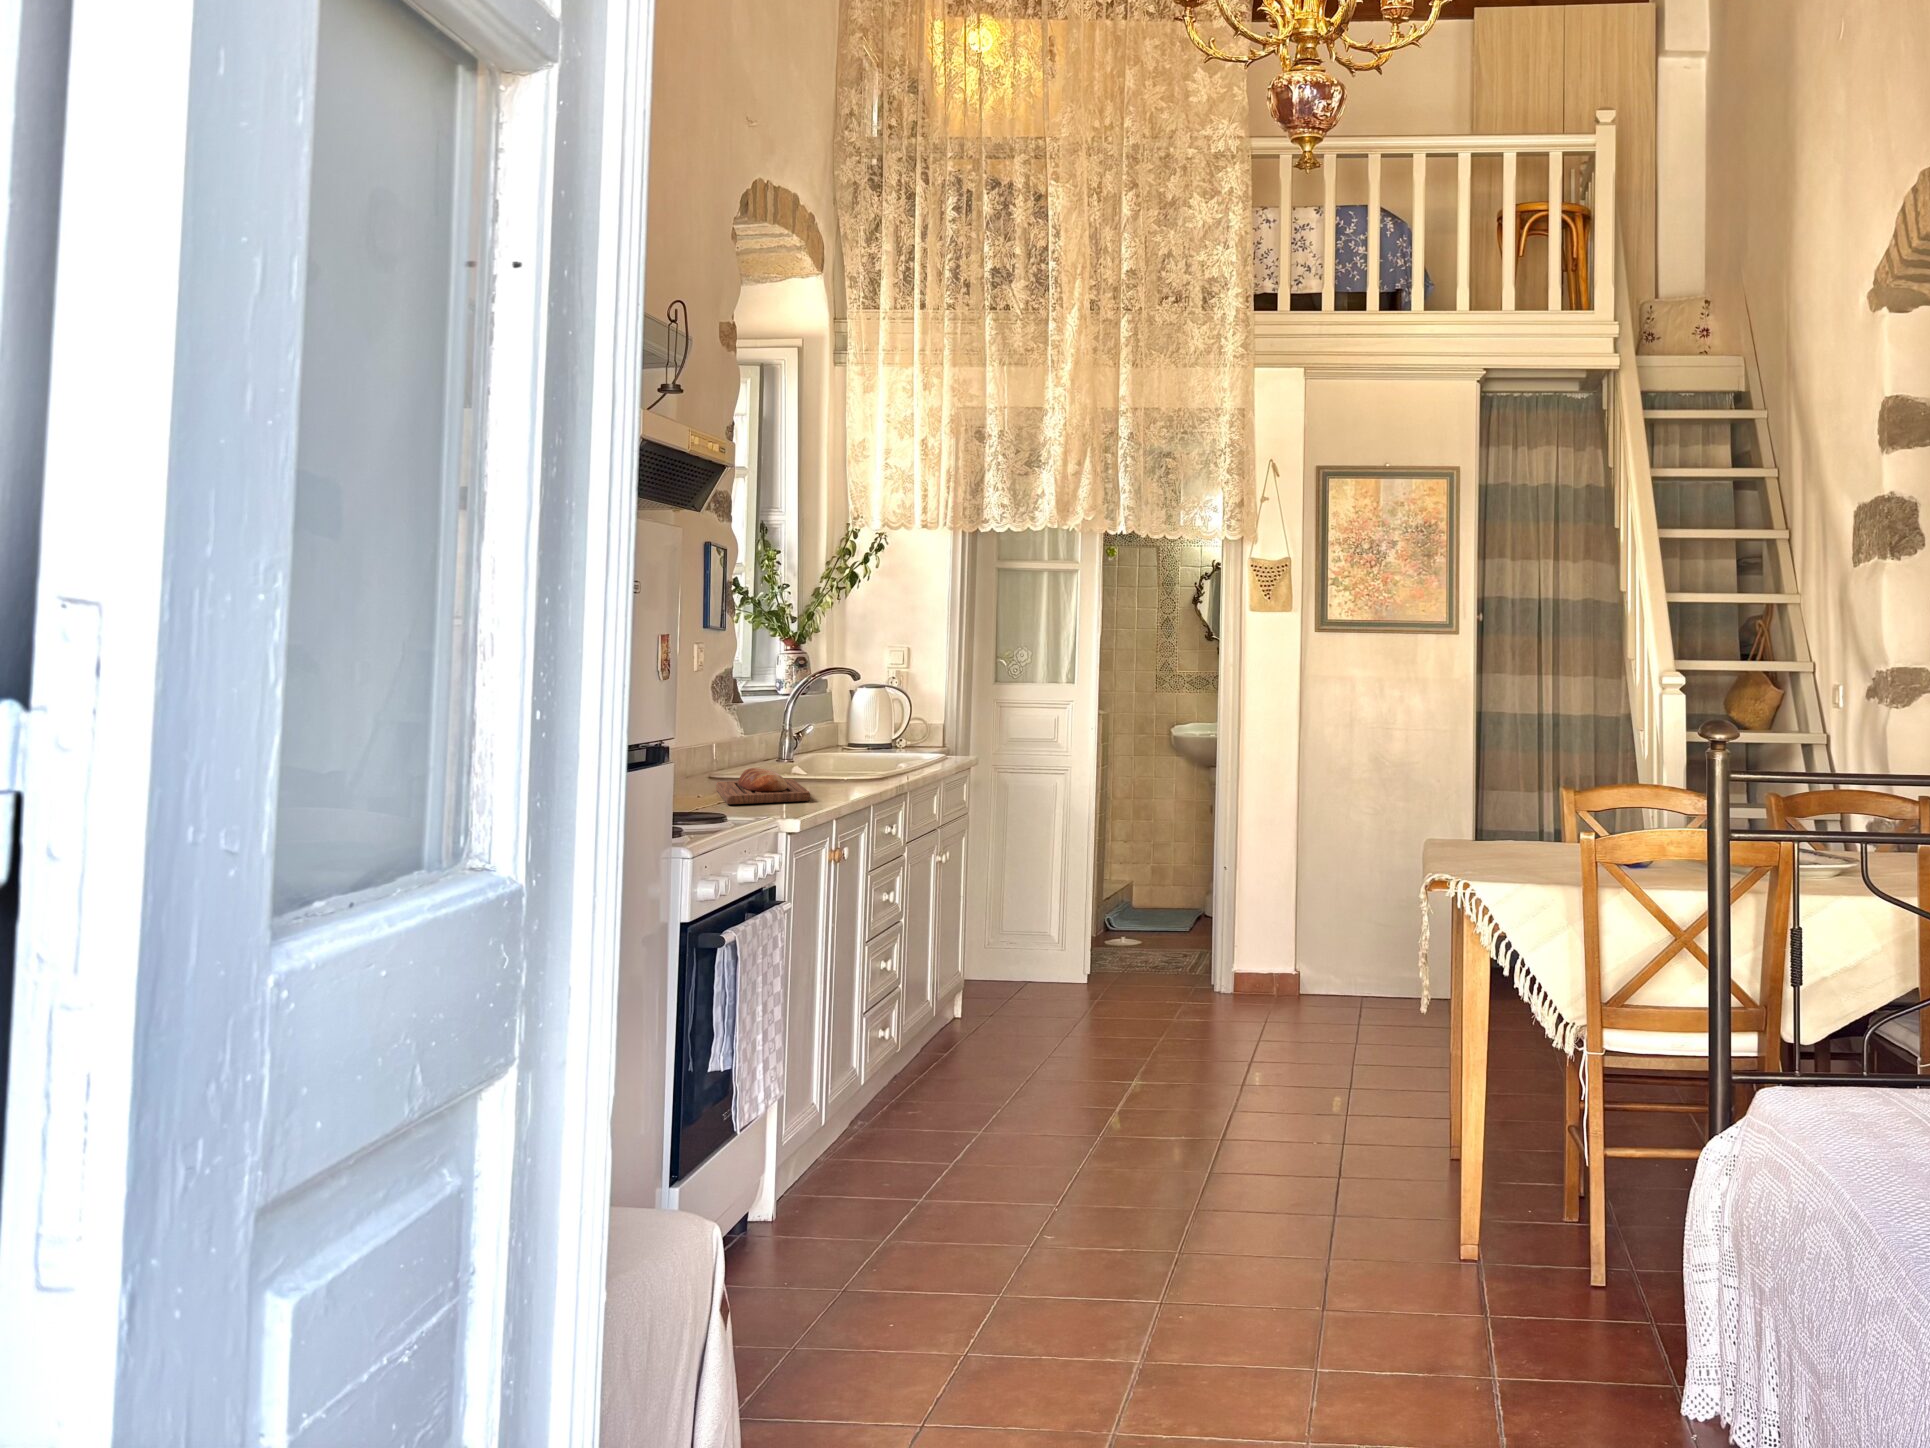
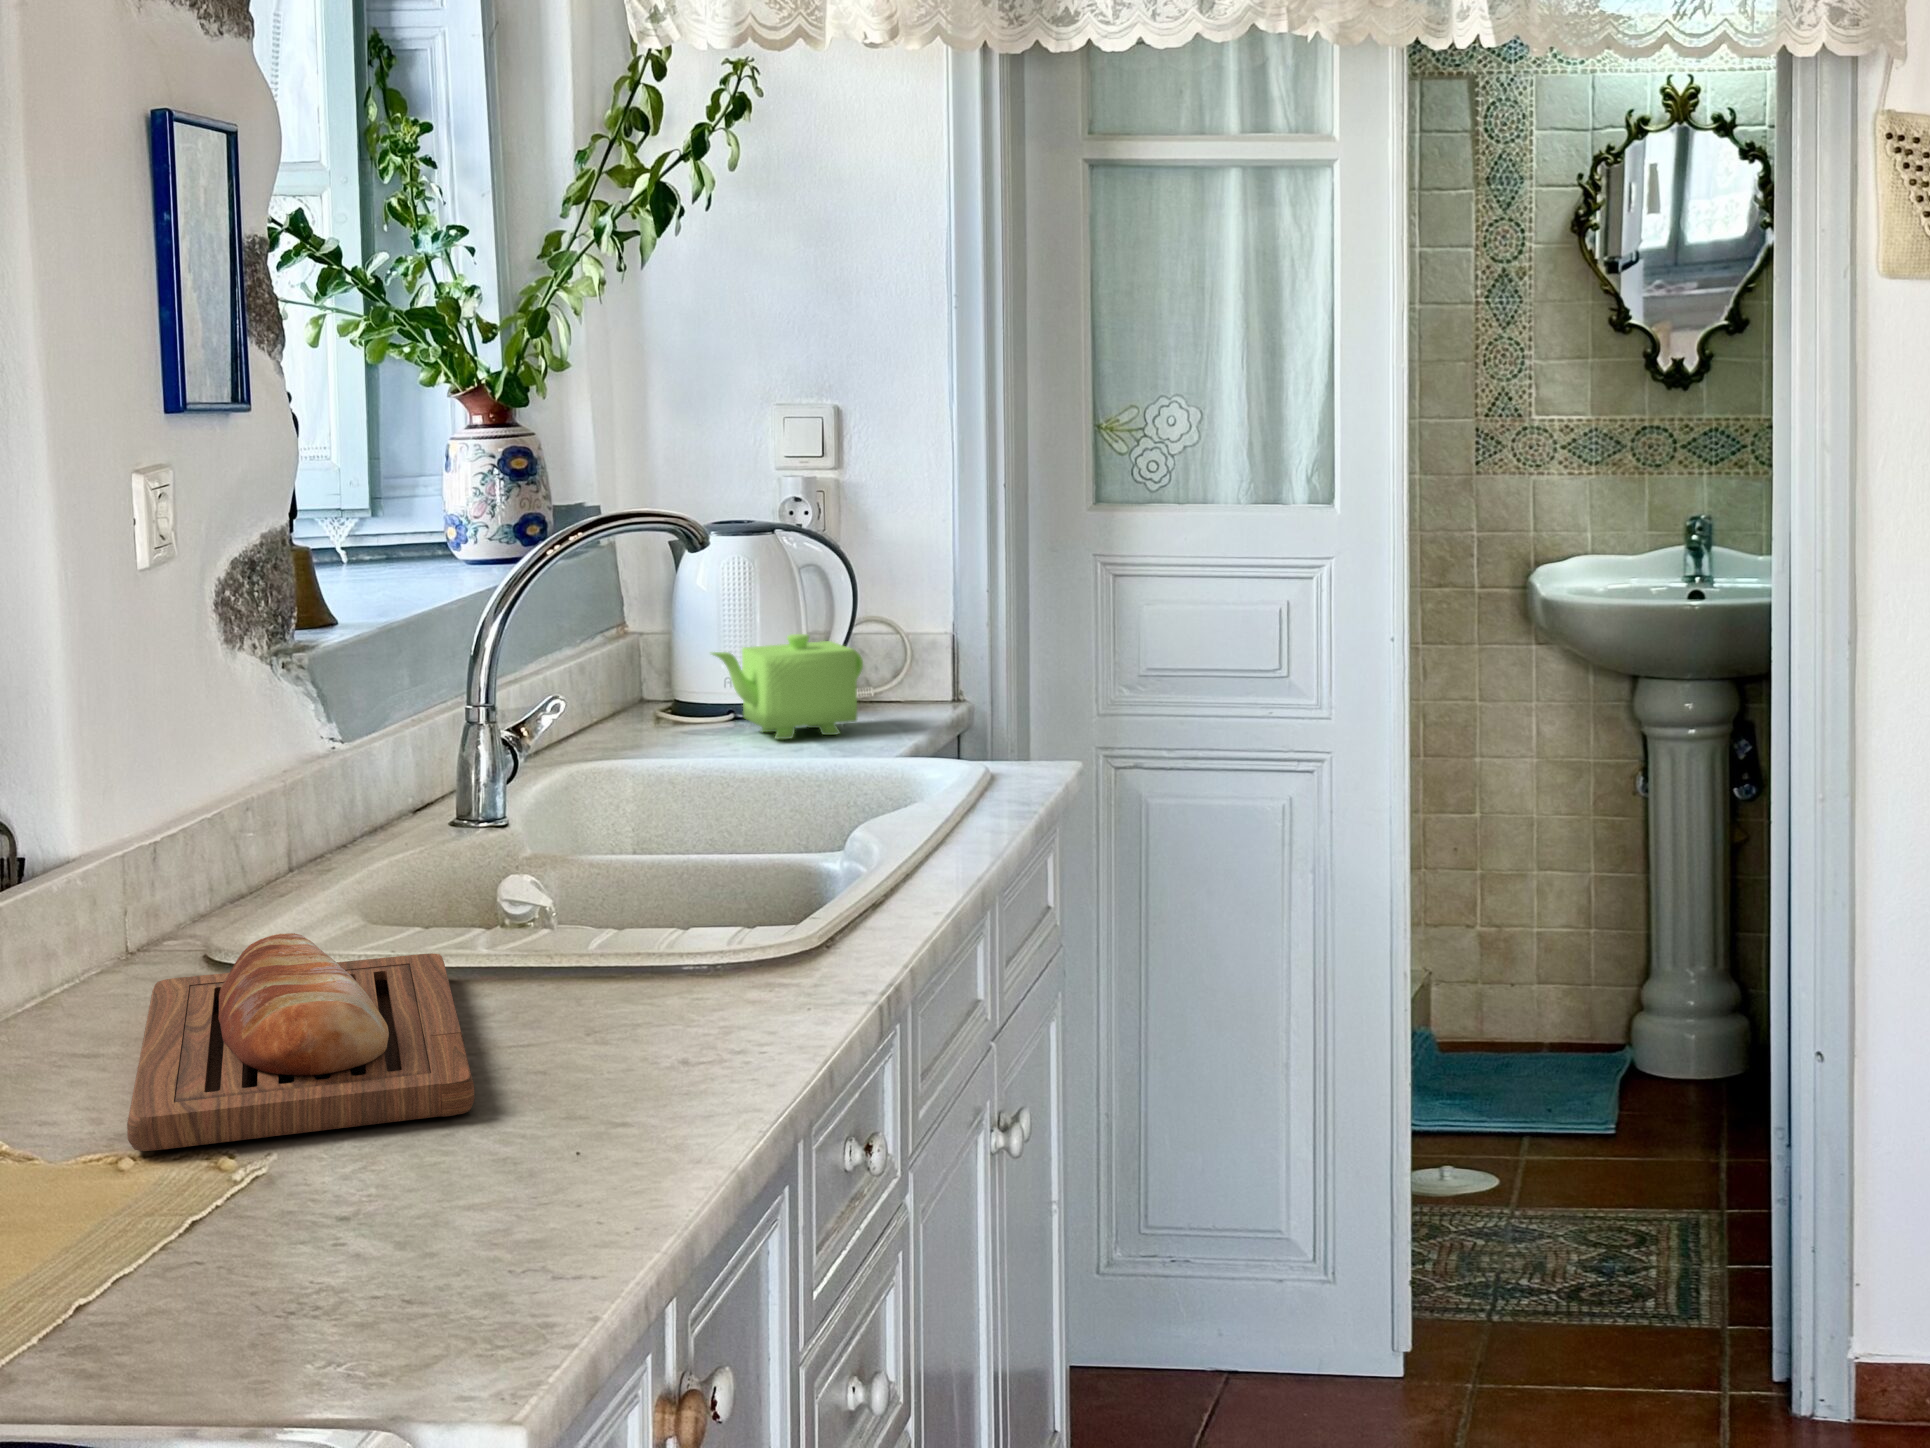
teapot: none [861,718,912,751] -> present [711,634,863,739]

